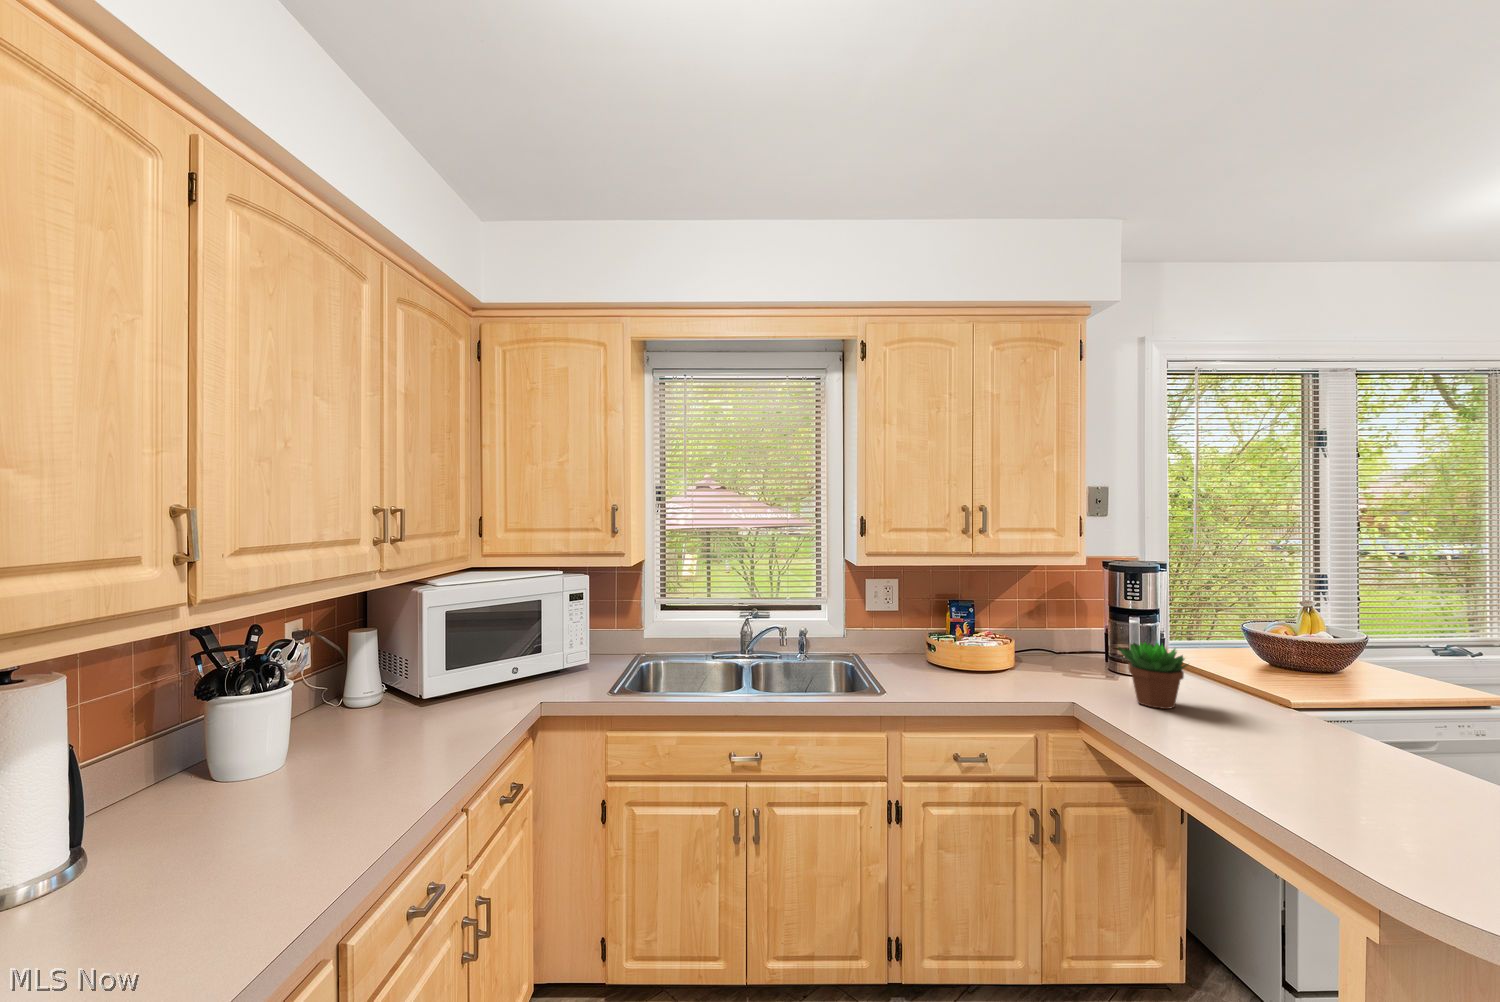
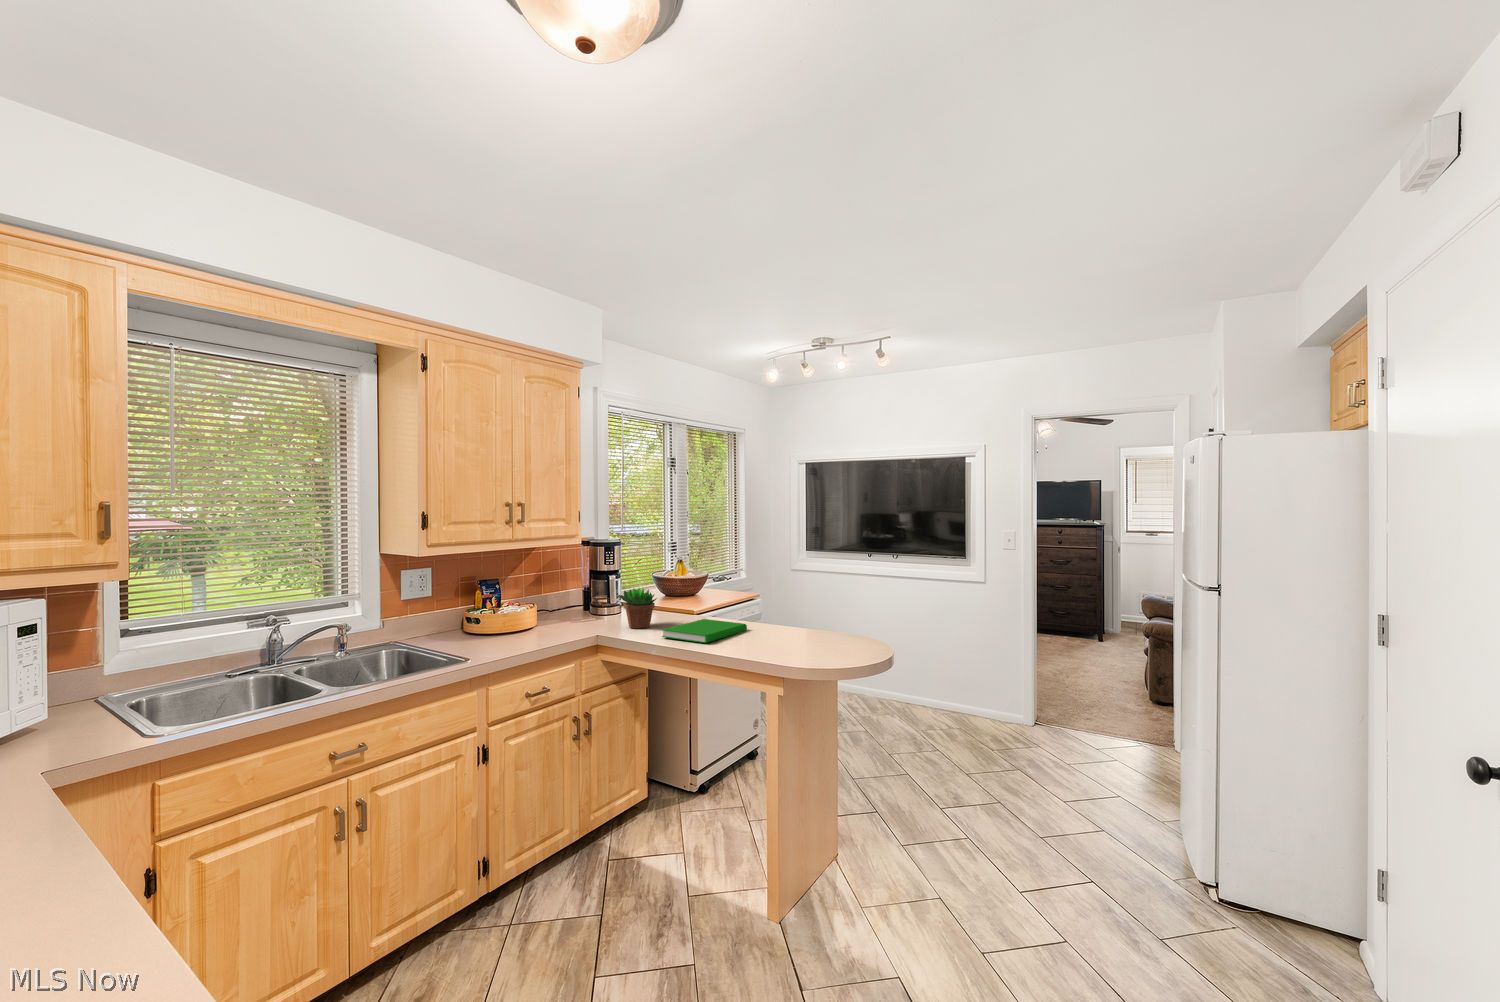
book: none [1171,722,1390,775] -> present [662,619,747,643]

